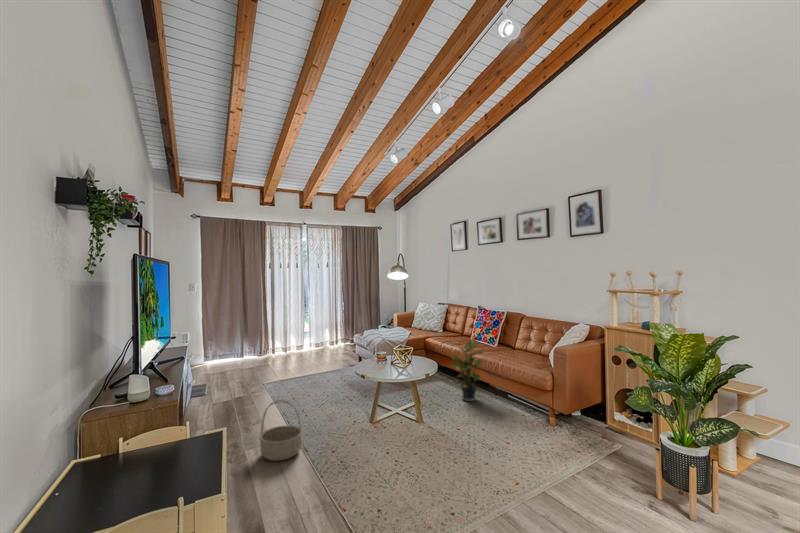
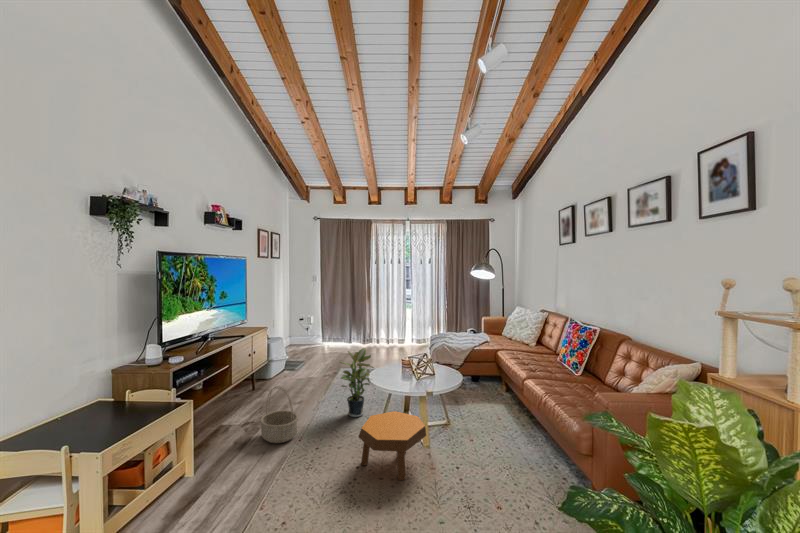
potted plant: present [451,340,483,401] -> present [340,348,374,417]
footstool: none [381,396,435,449] -> present [359,411,426,480]

